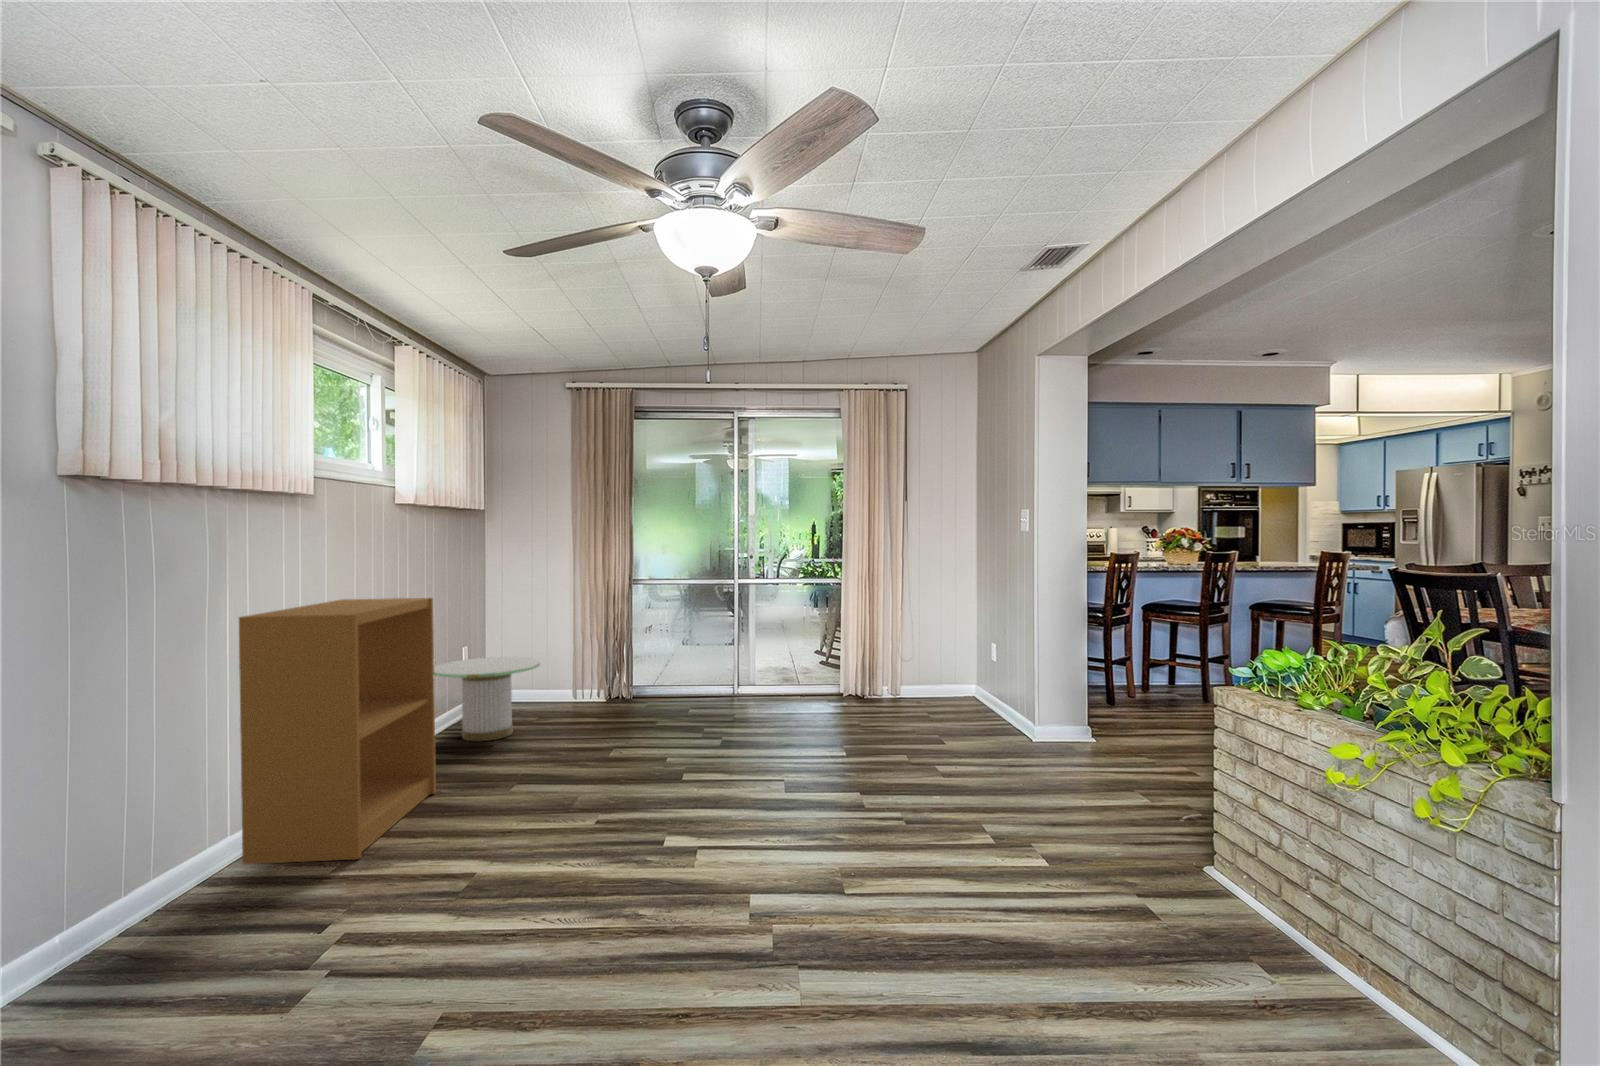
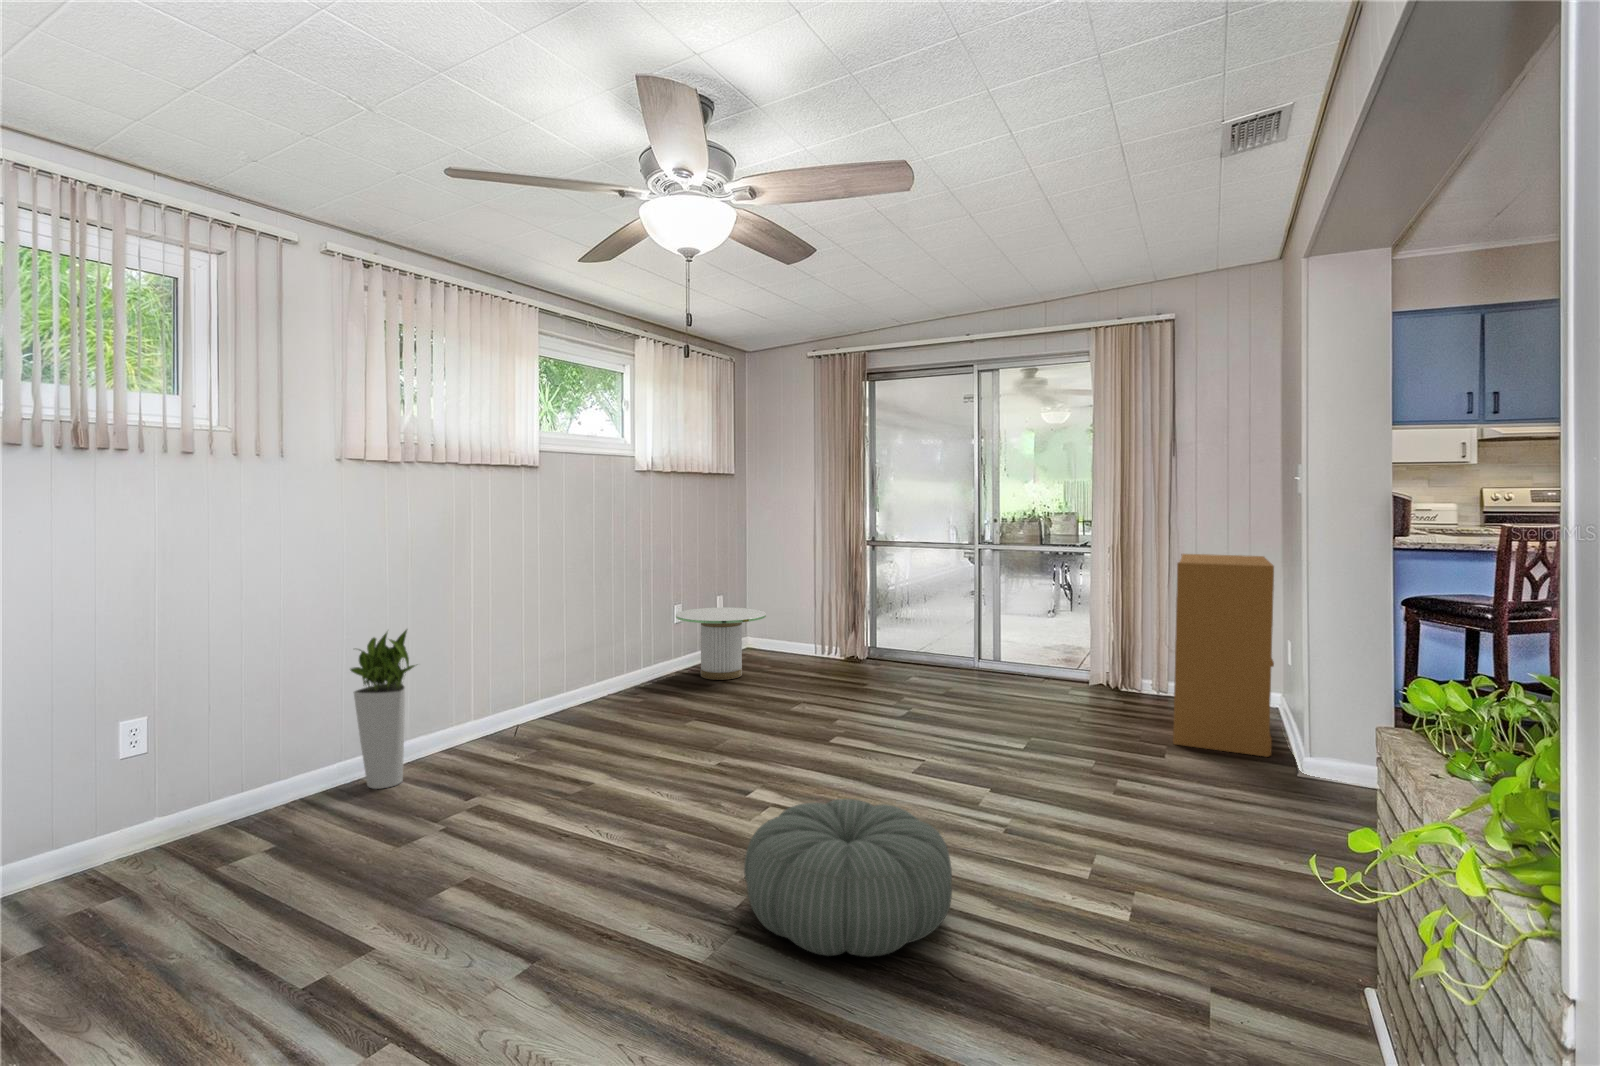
bookshelf: present [239,598,436,864] -> present [1173,554,1274,757]
planter: none [98,719,212,955] -> present [351,630,415,789]
pouf: none [773,815,969,961] -> present [744,799,952,957]

